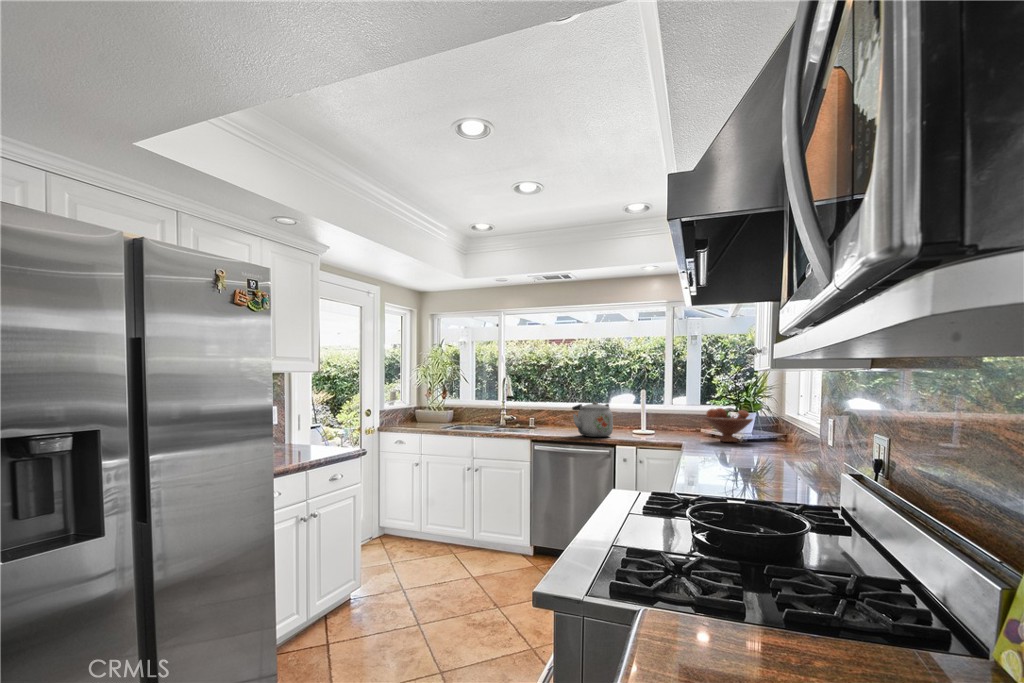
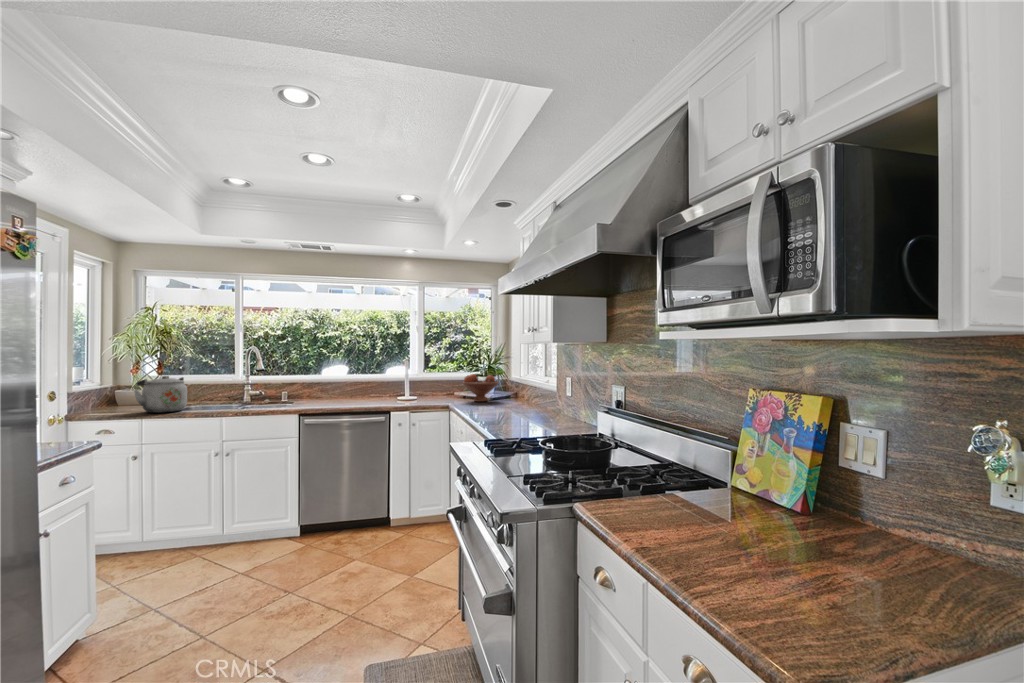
kettle: present [572,402,613,437] -> present [134,376,187,413]

